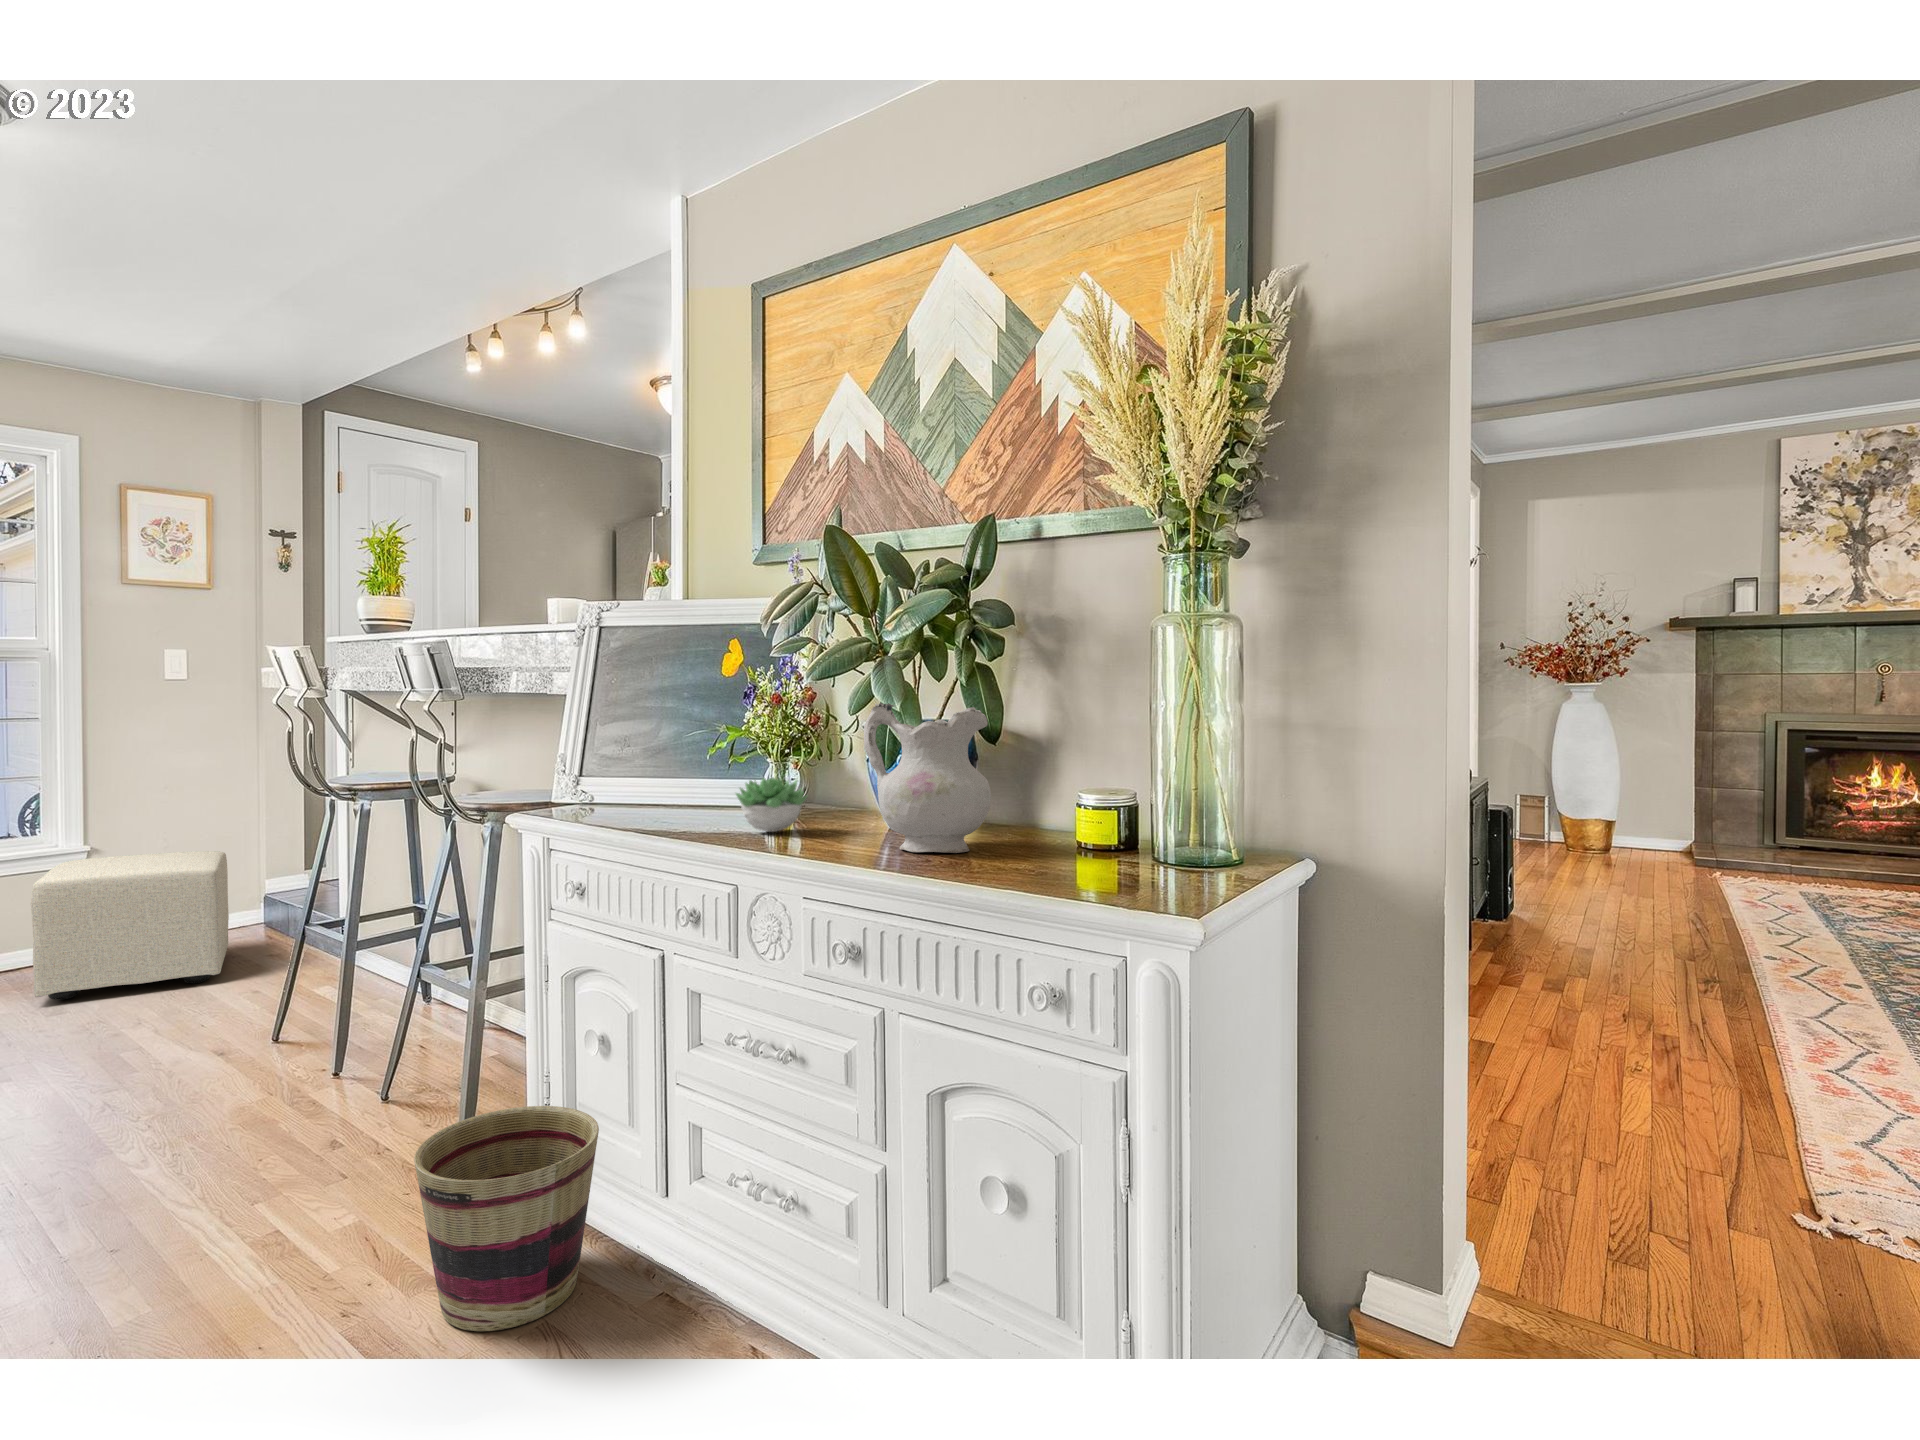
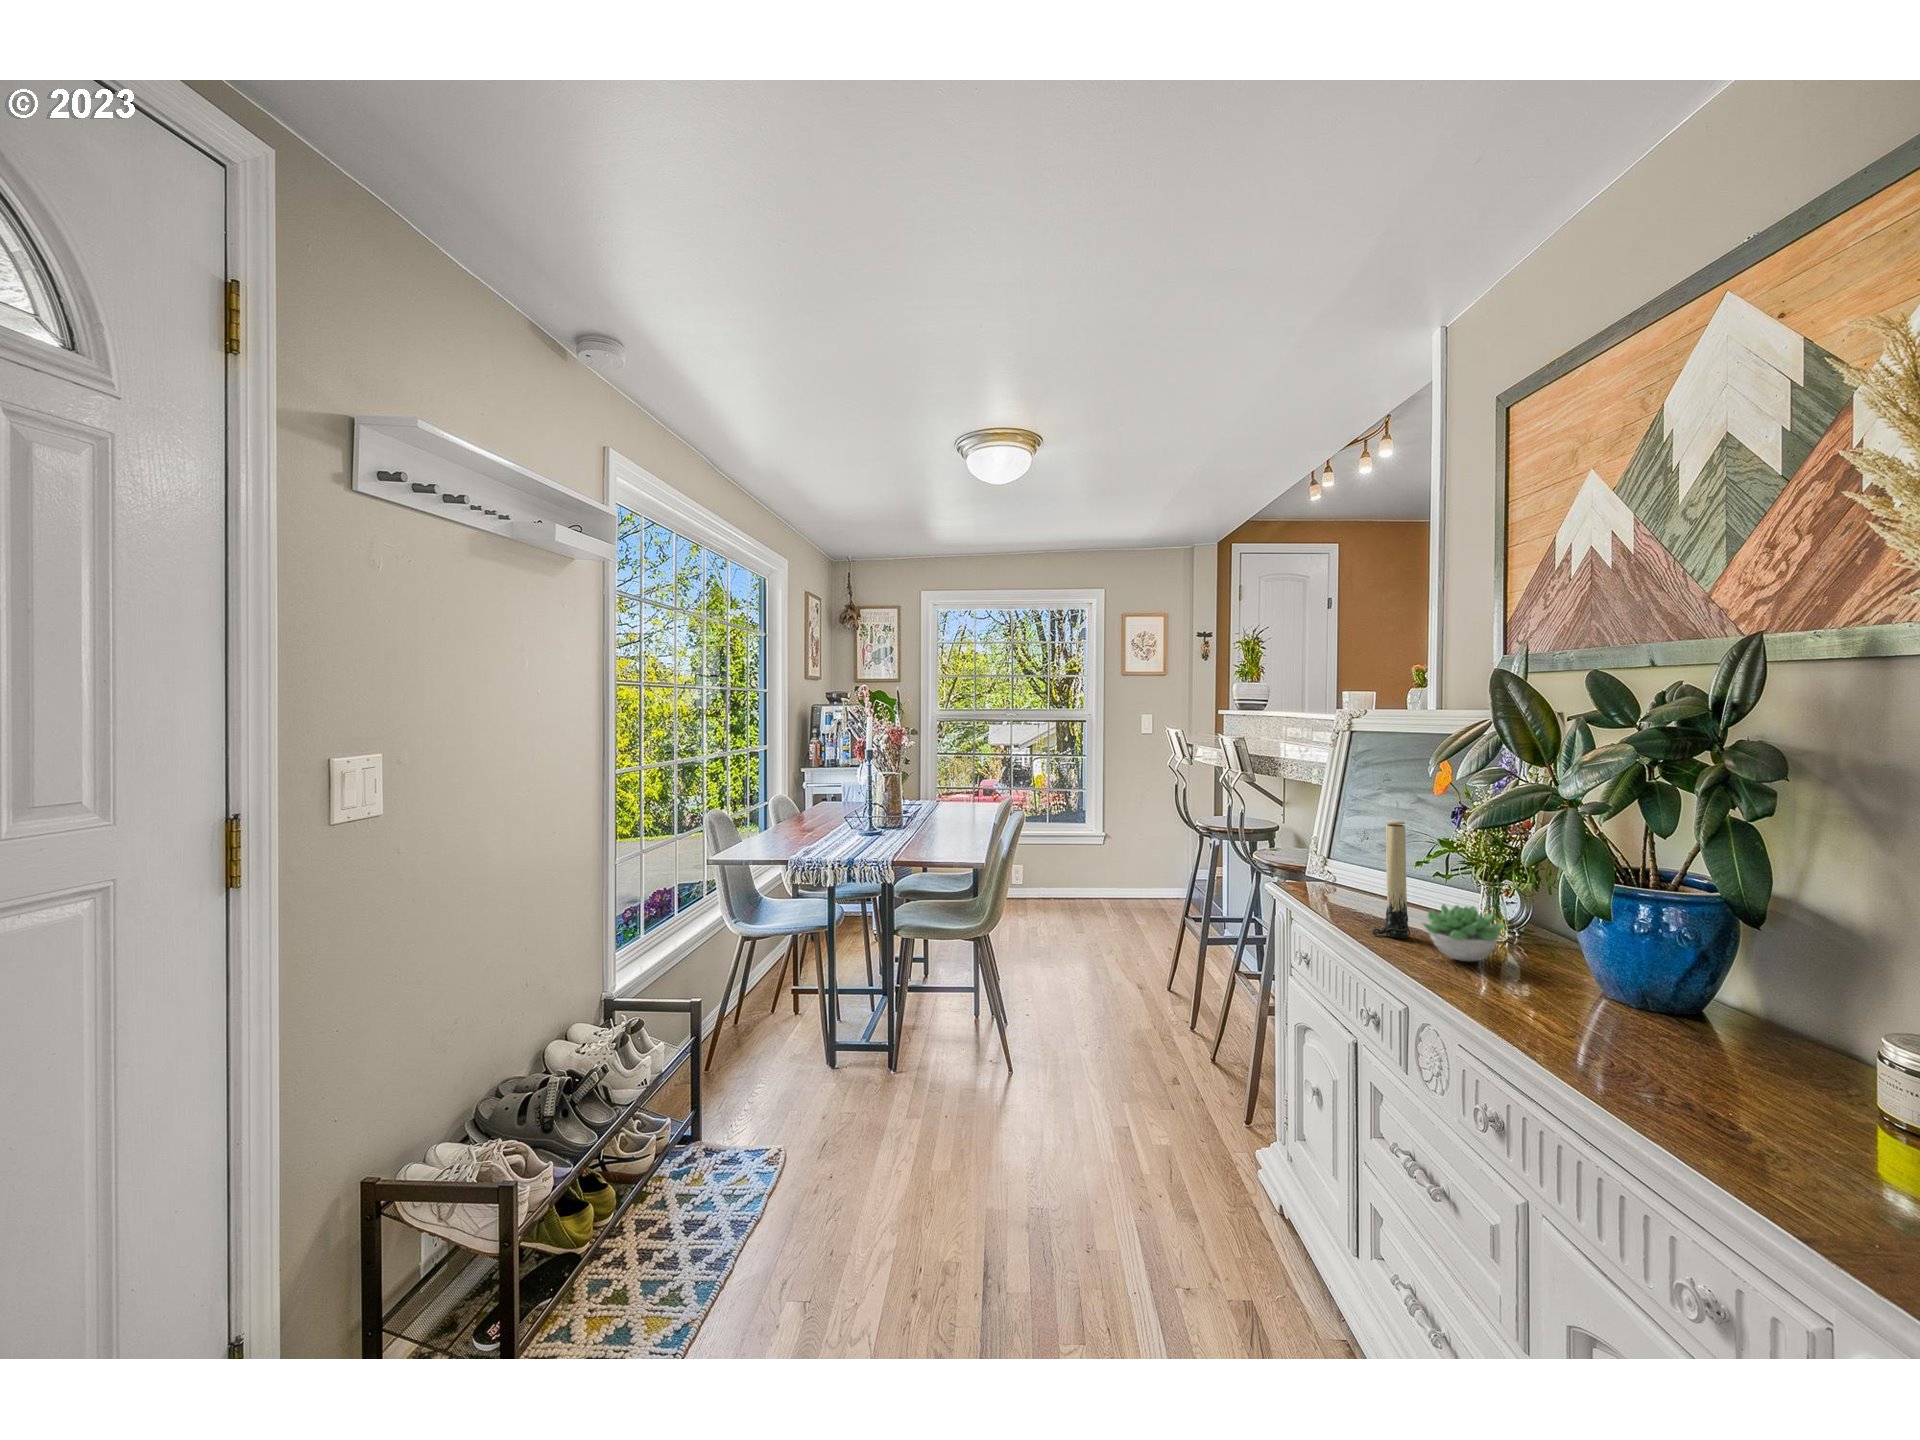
candle: none [674,700,712,829] -> present [1372,821,1410,938]
ceramic pitcher: present [864,703,991,853] -> none [1541,863,1724,1060]
ottoman: present [31,851,229,1000] -> none [1070,843,1169,931]
basket: present [414,1106,599,1331] -> none [1169,1116,1304,1301]

